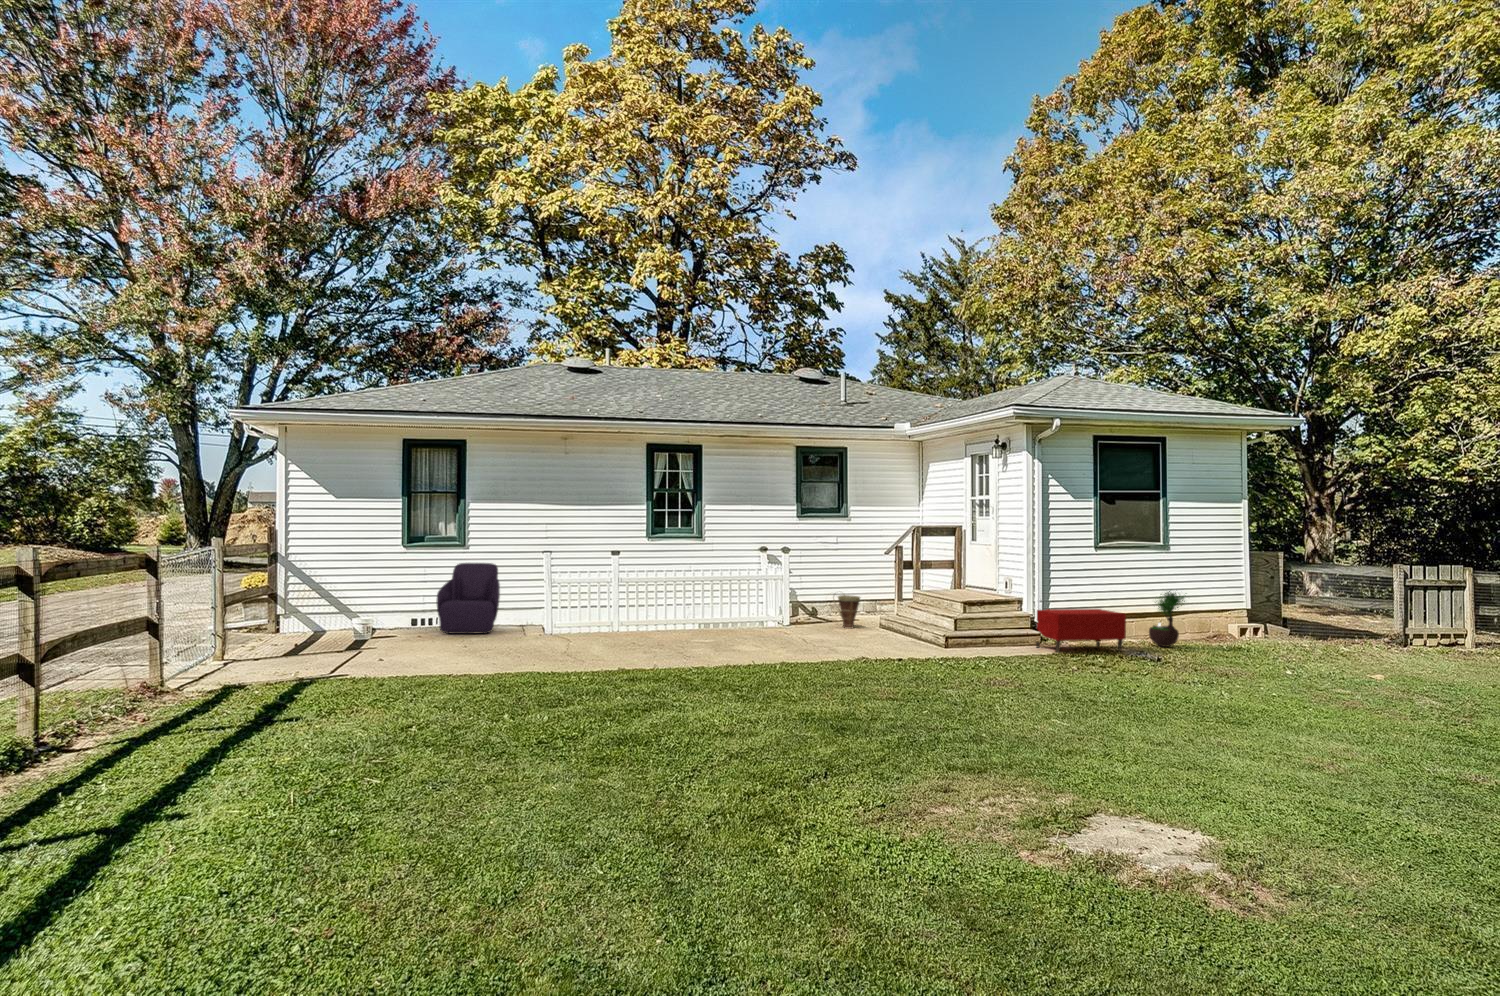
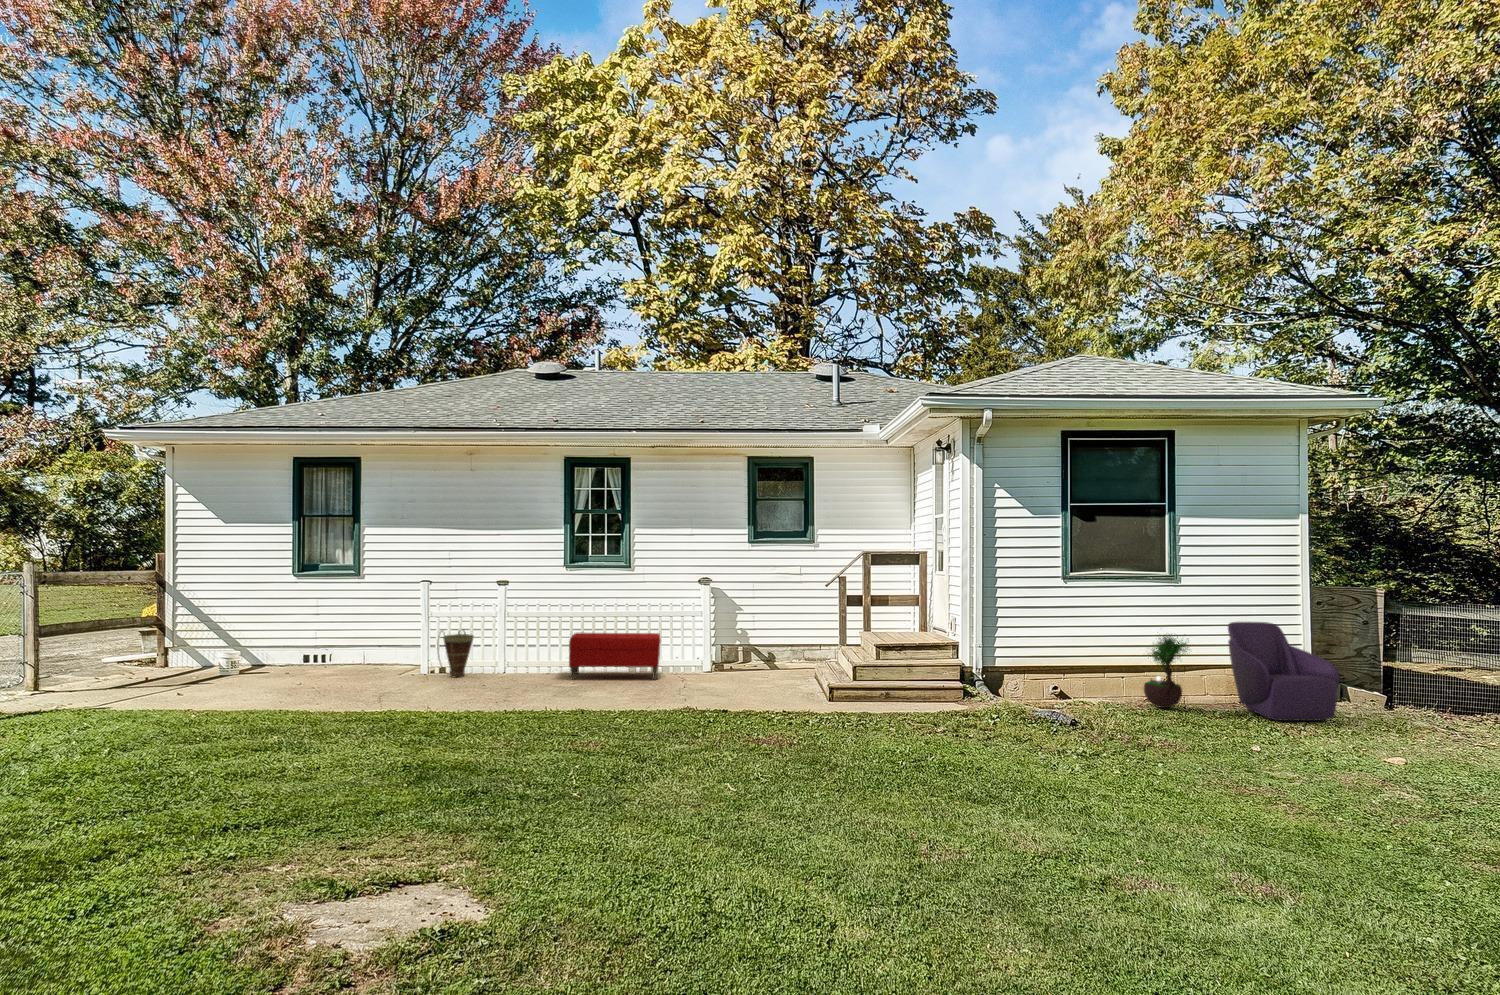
armchair: present [437,563,500,634] -> present [1228,622,1340,721]
basket: present [838,595,860,628] -> present [437,630,474,677]
bench: present [1036,609,1126,653] -> present [569,633,661,680]

